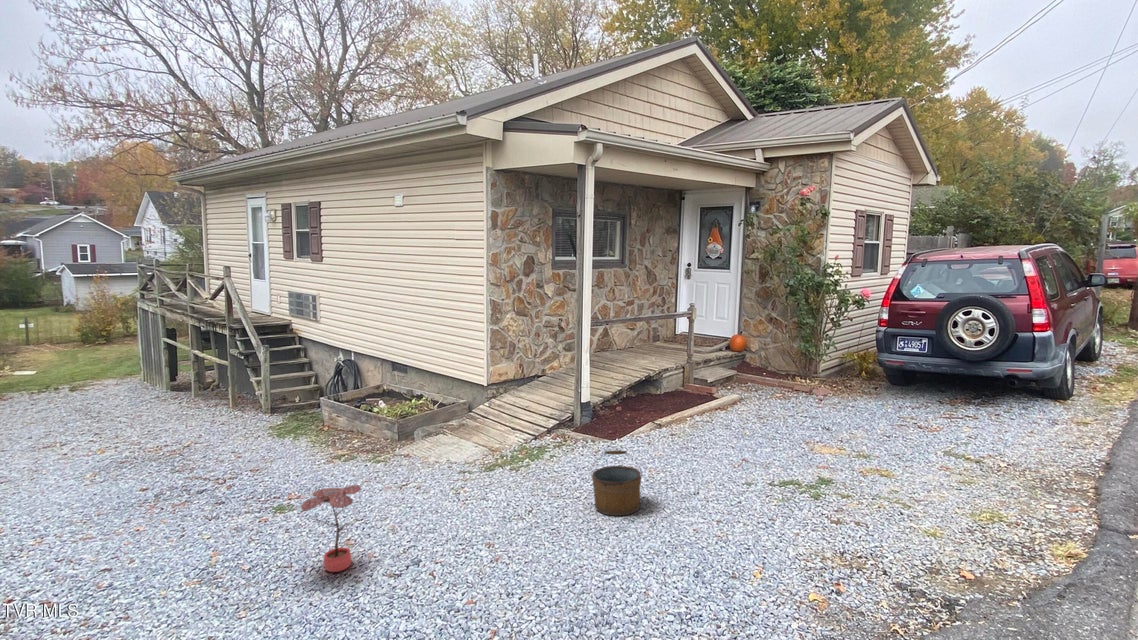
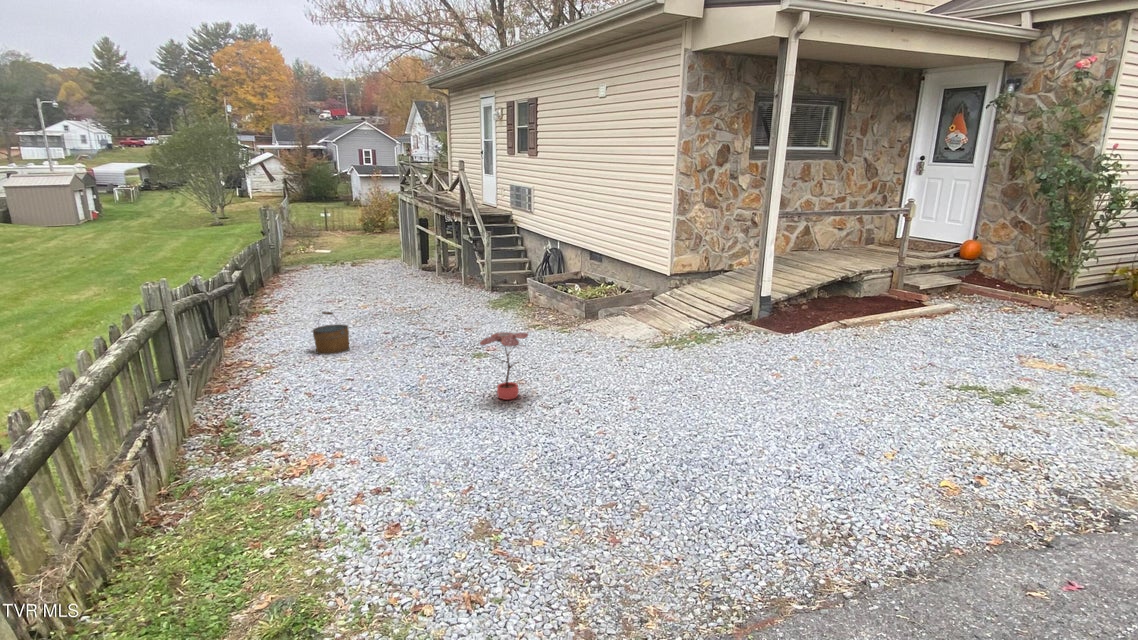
bucket: present [592,450,642,516] -> present [313,312,350,355]

